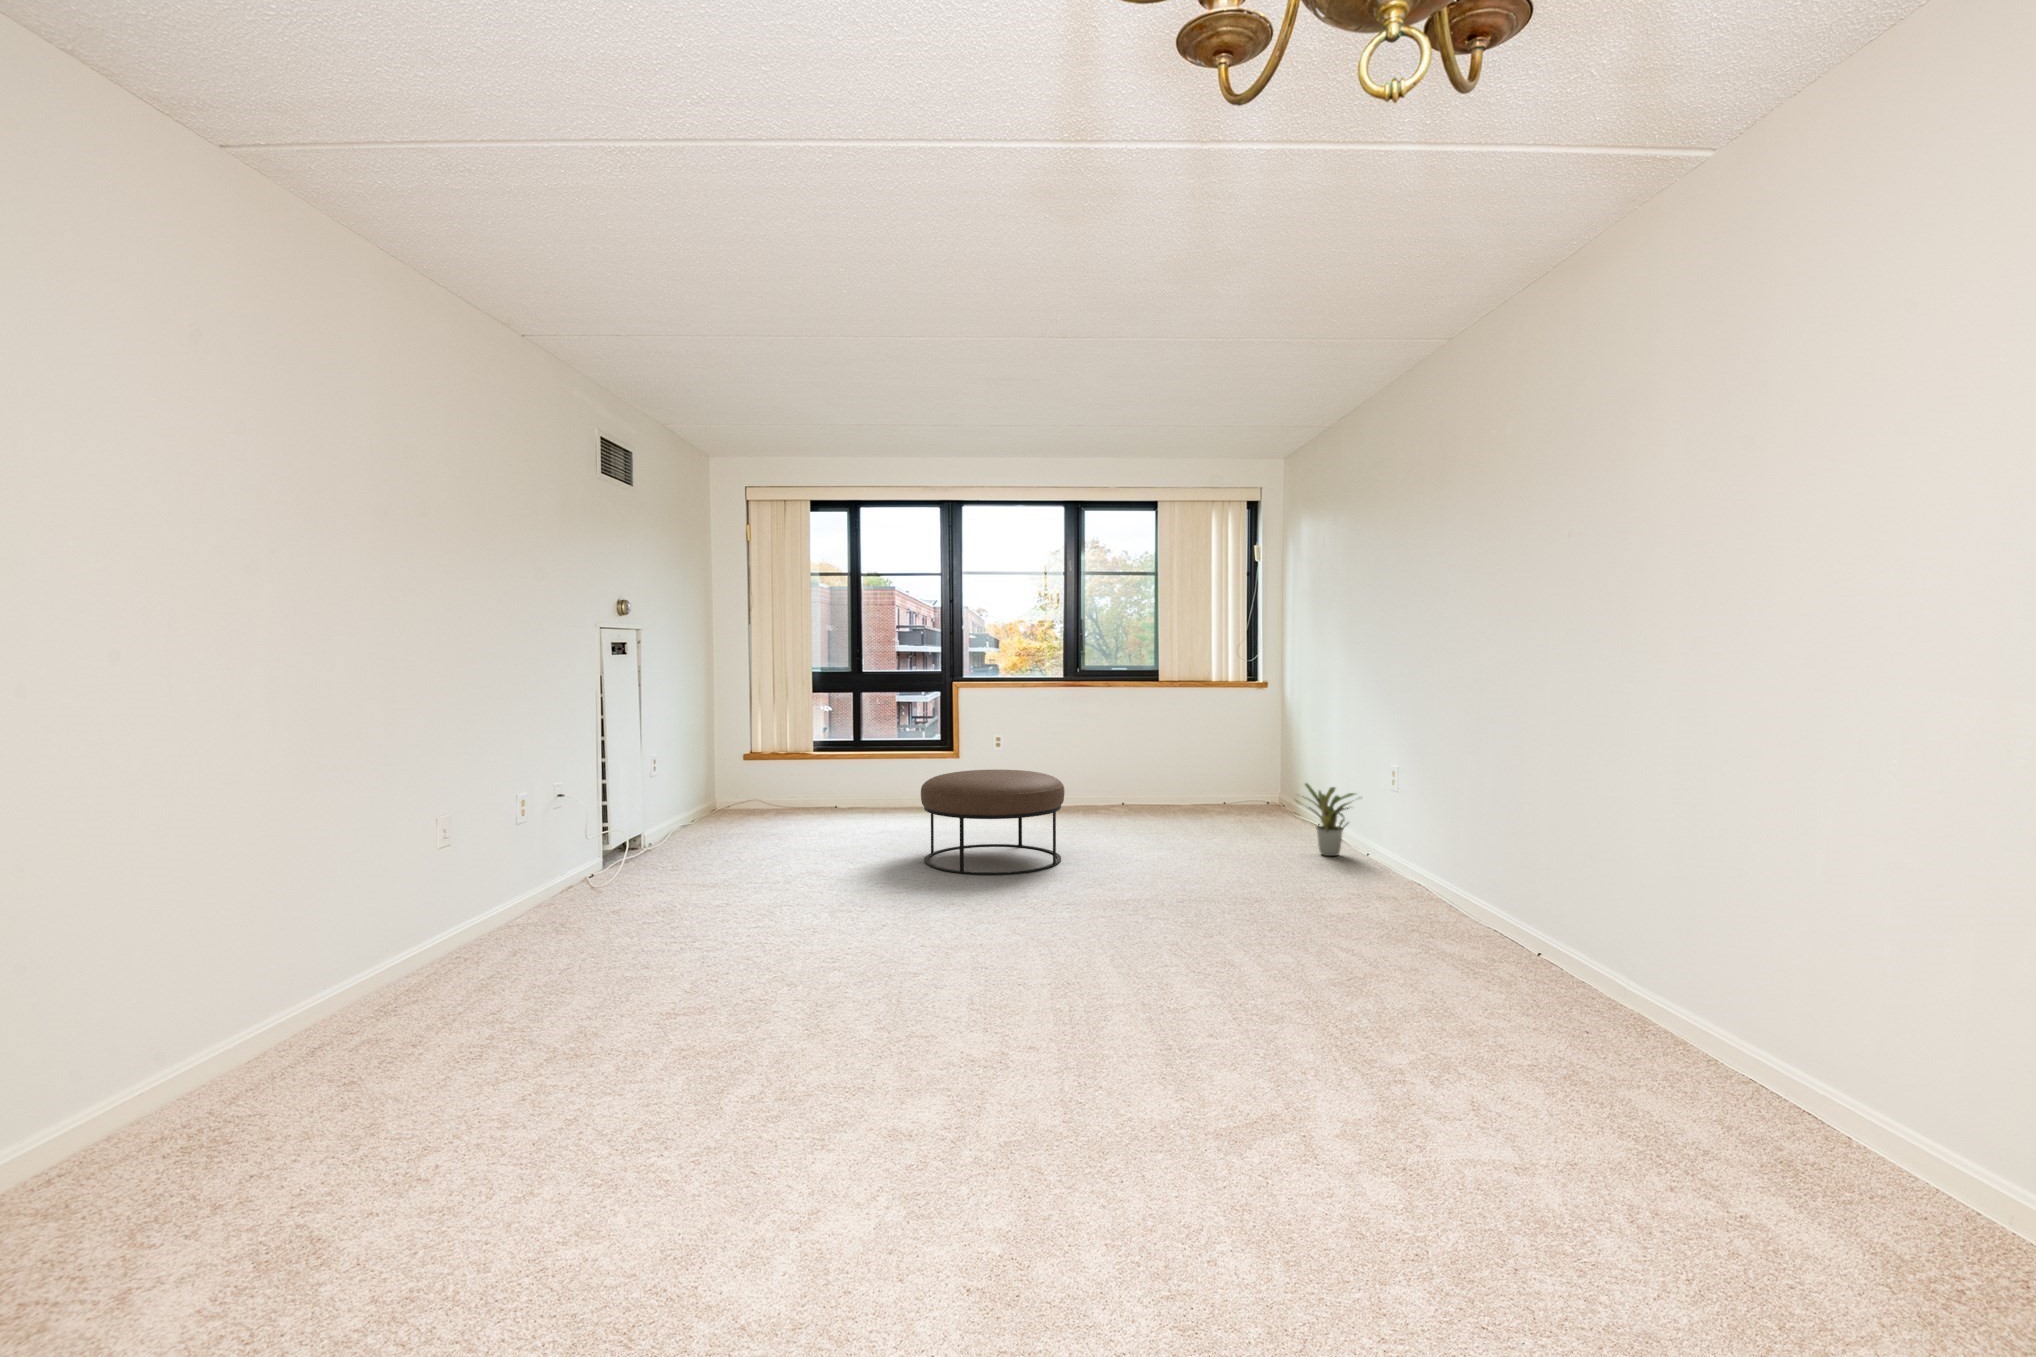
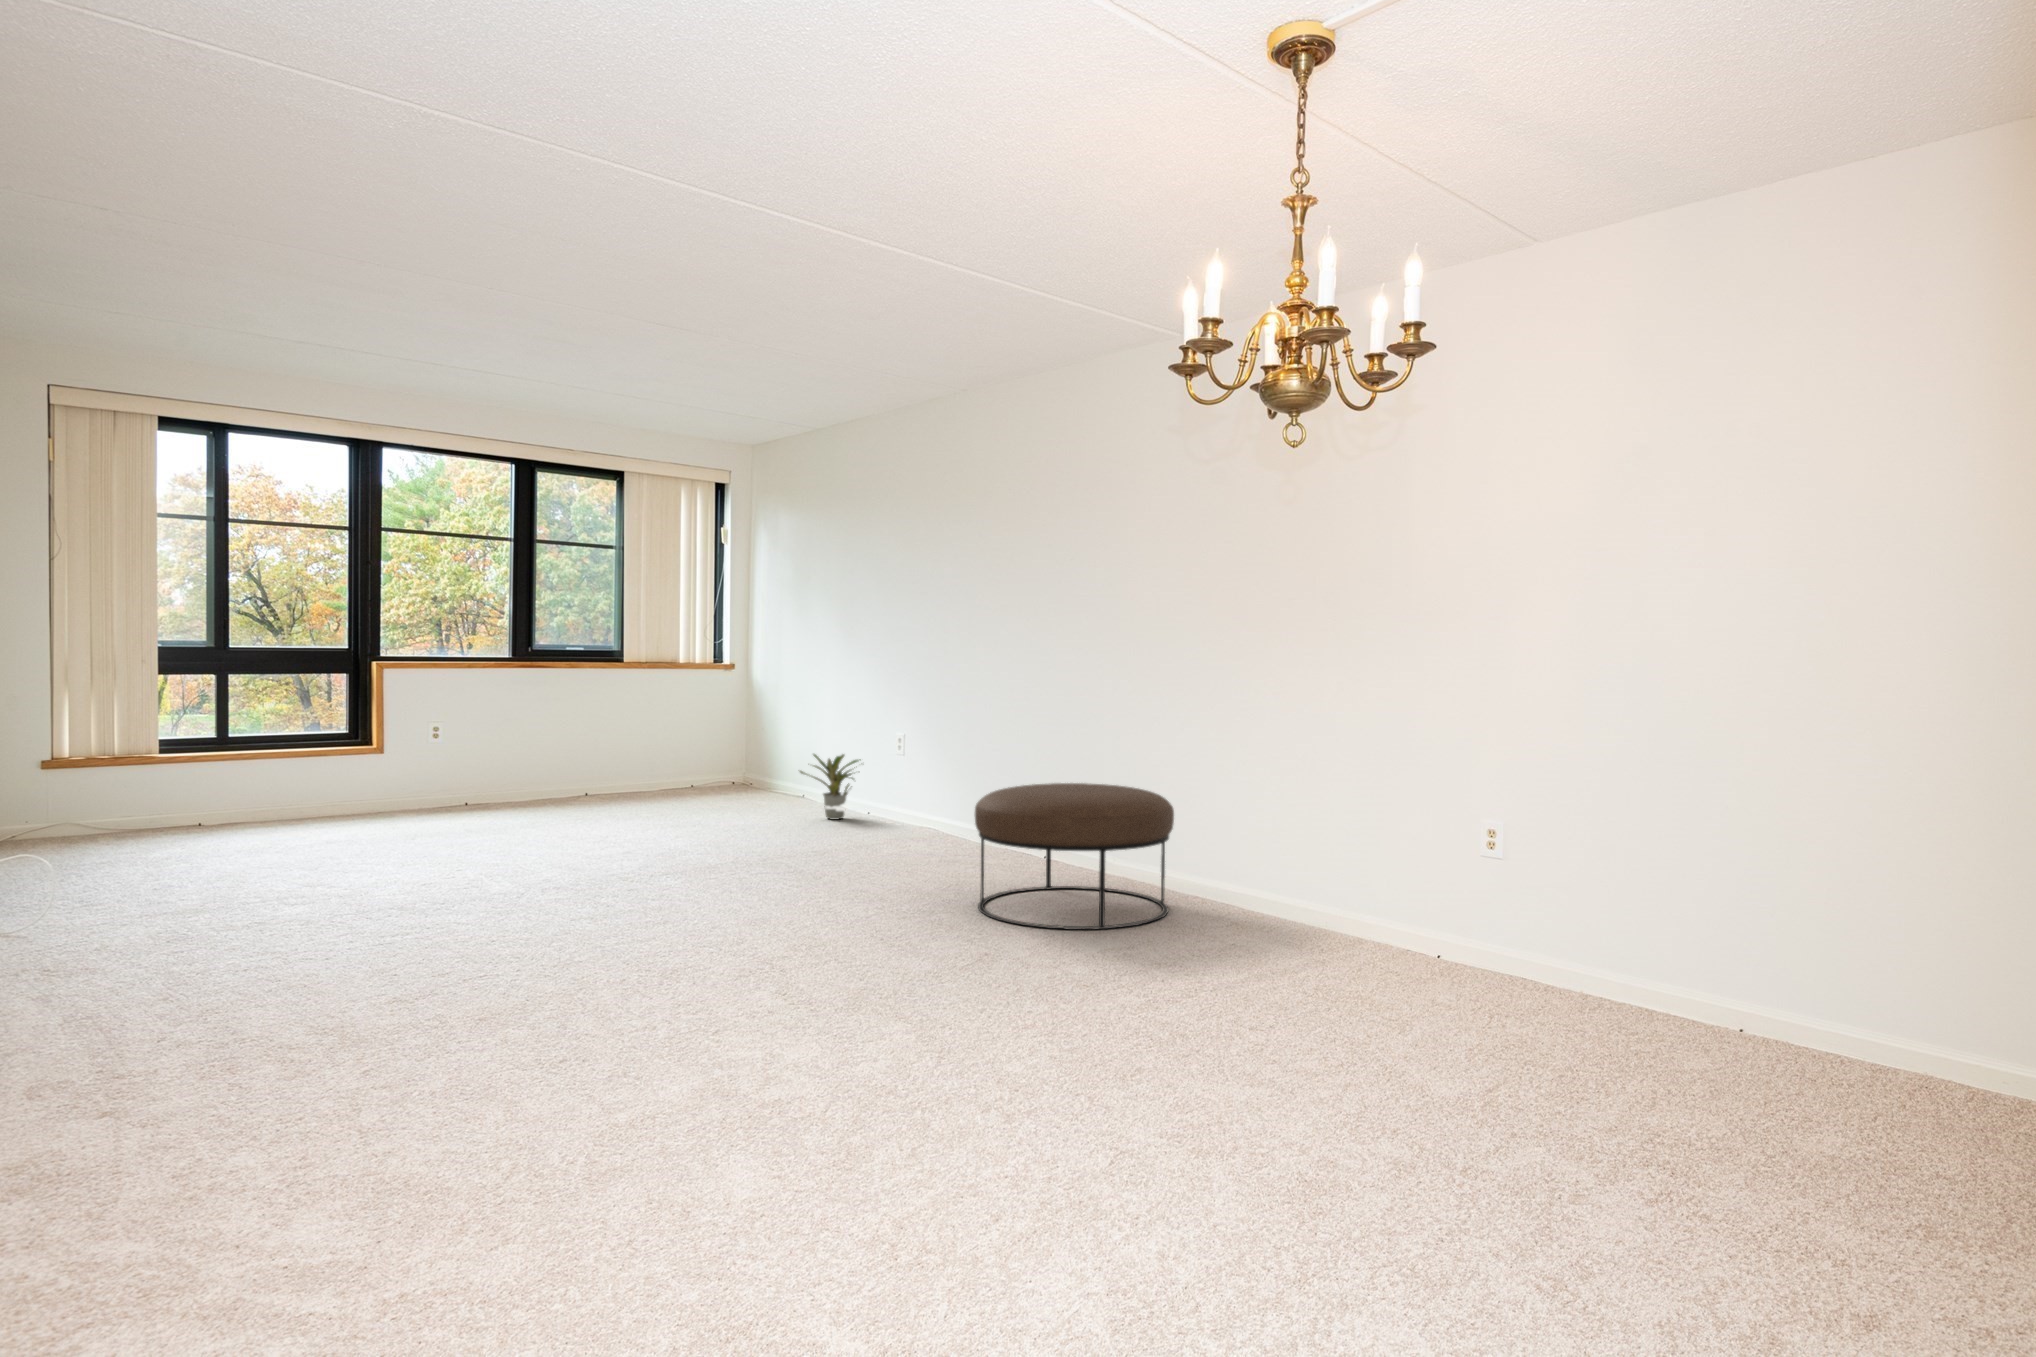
ottoman: present [921,770,1065,875] -> present [975,783,1174,930]

